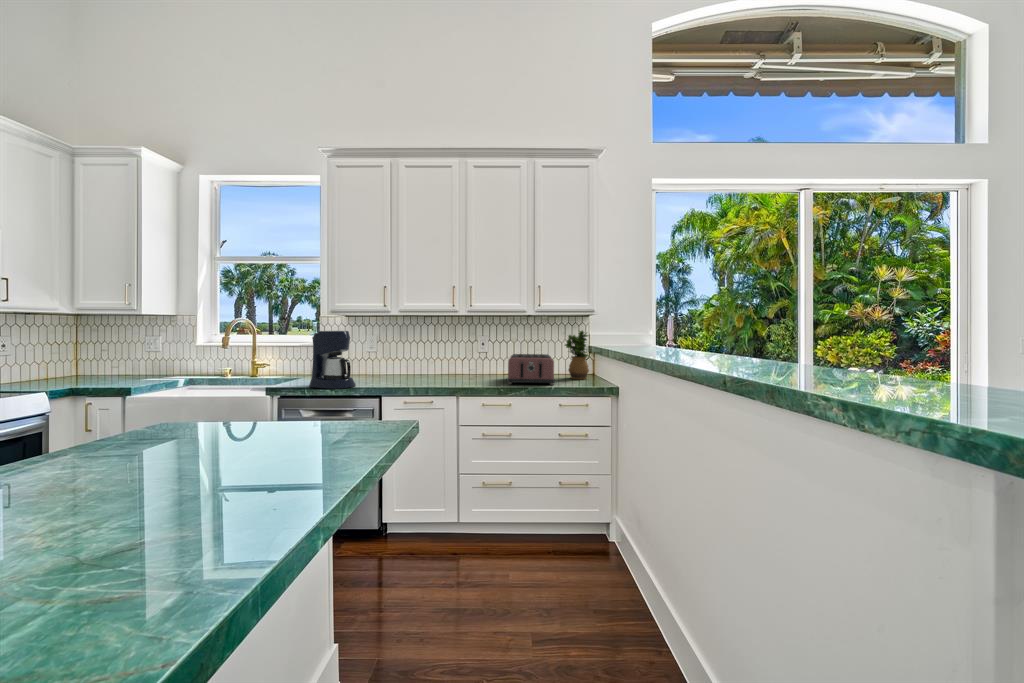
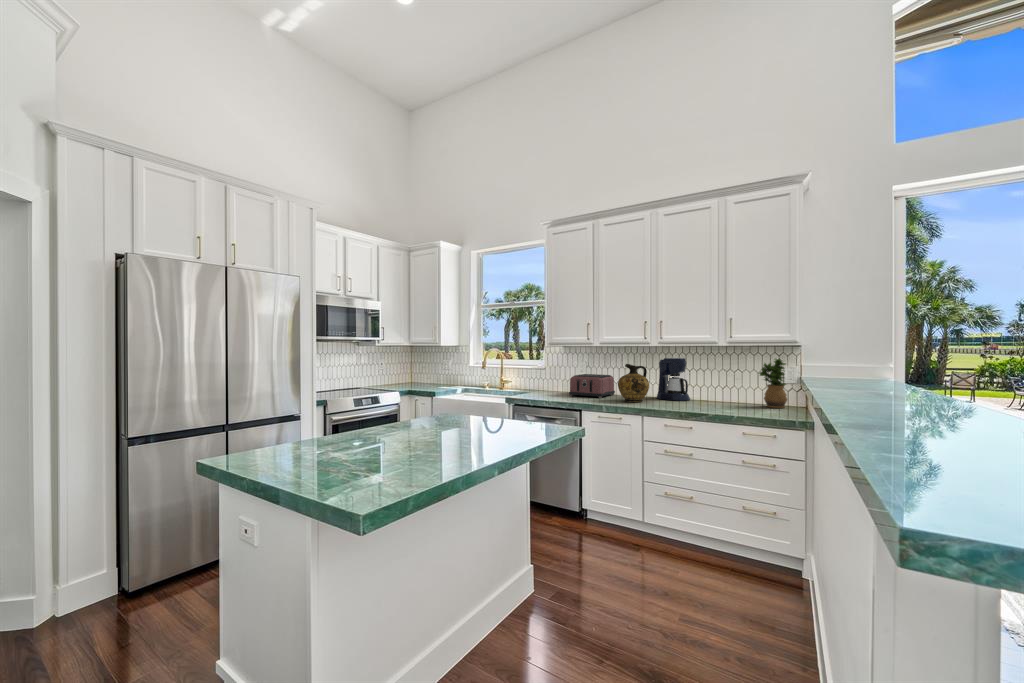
coffee maker: present [309,331,356,389] -> present [657,358,690,401]
ceramic jug: none [422,337,458,382] -> present [618,364,649,402]
toaster: present [507,354,555,385] -> present [569,374,615,398]

